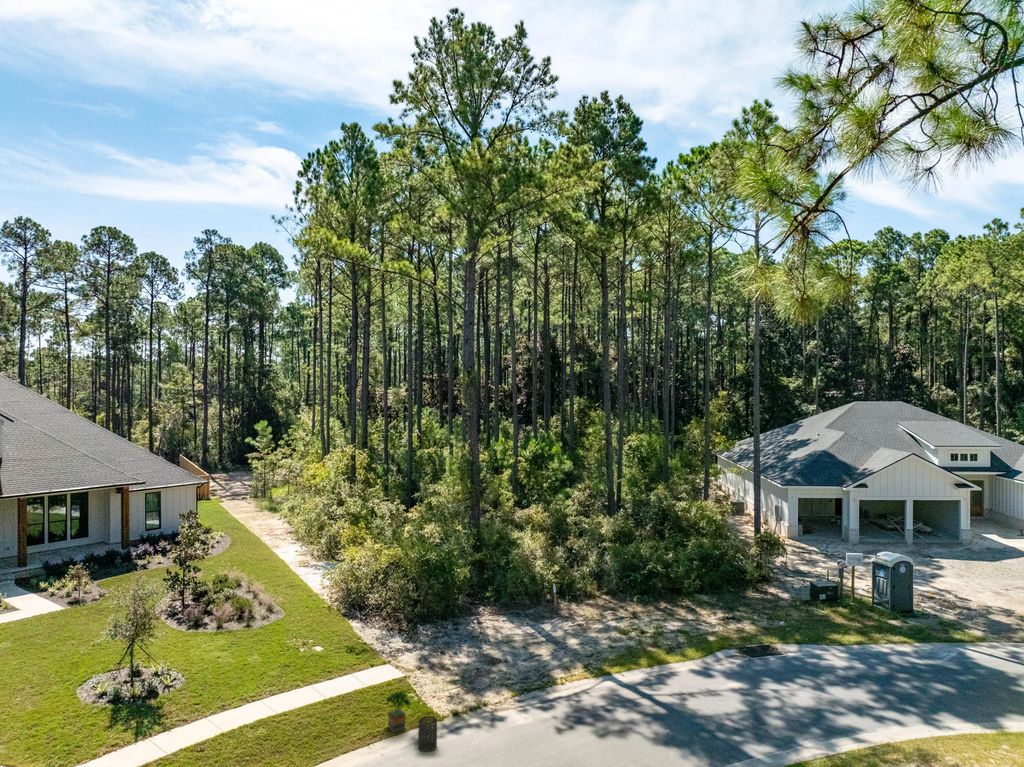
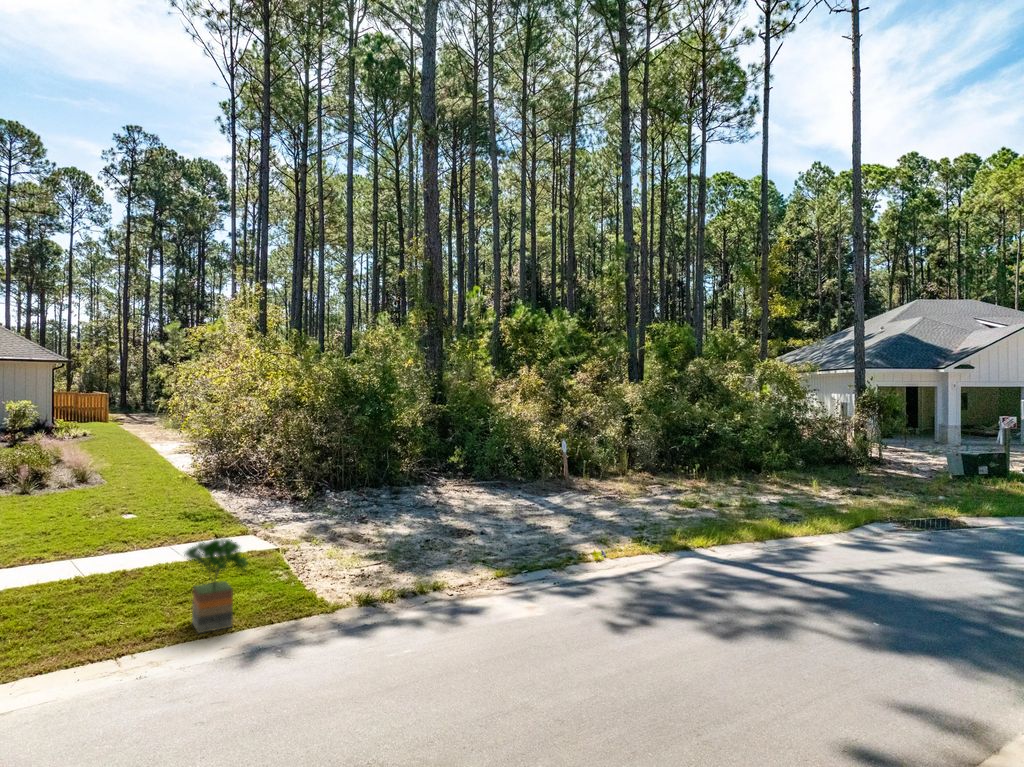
trash can: present [418,716,437,752] -> none [248,585,302,672]

